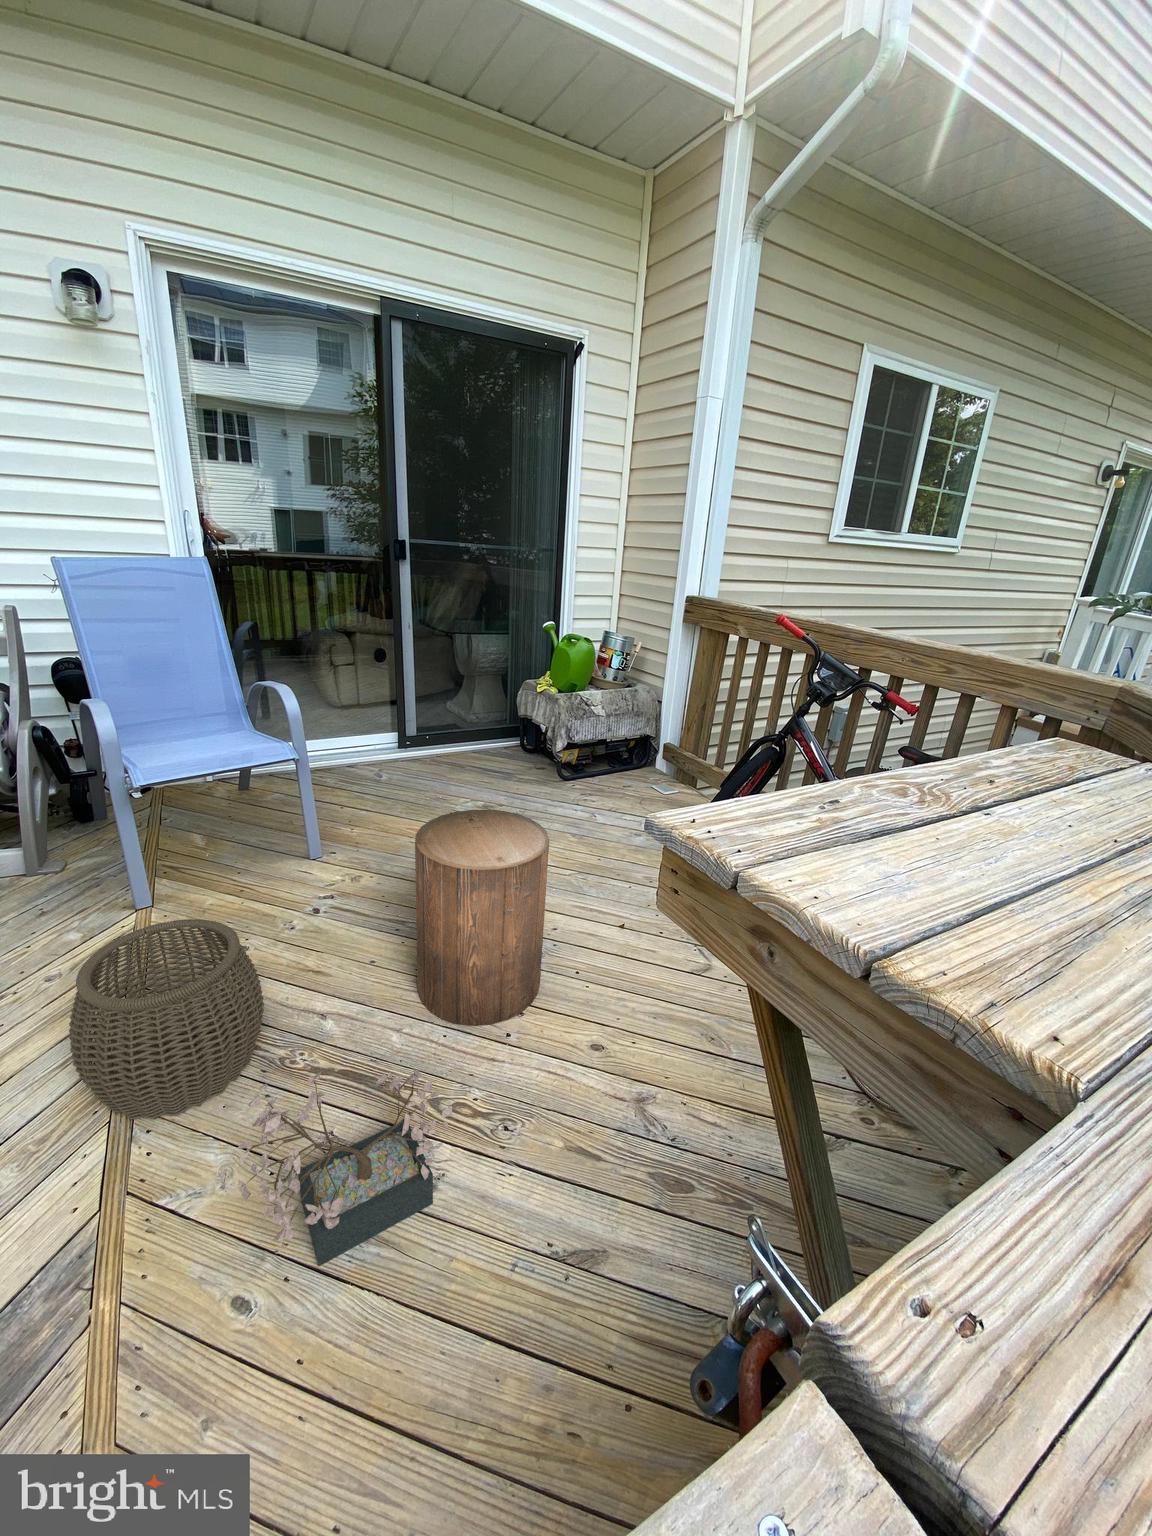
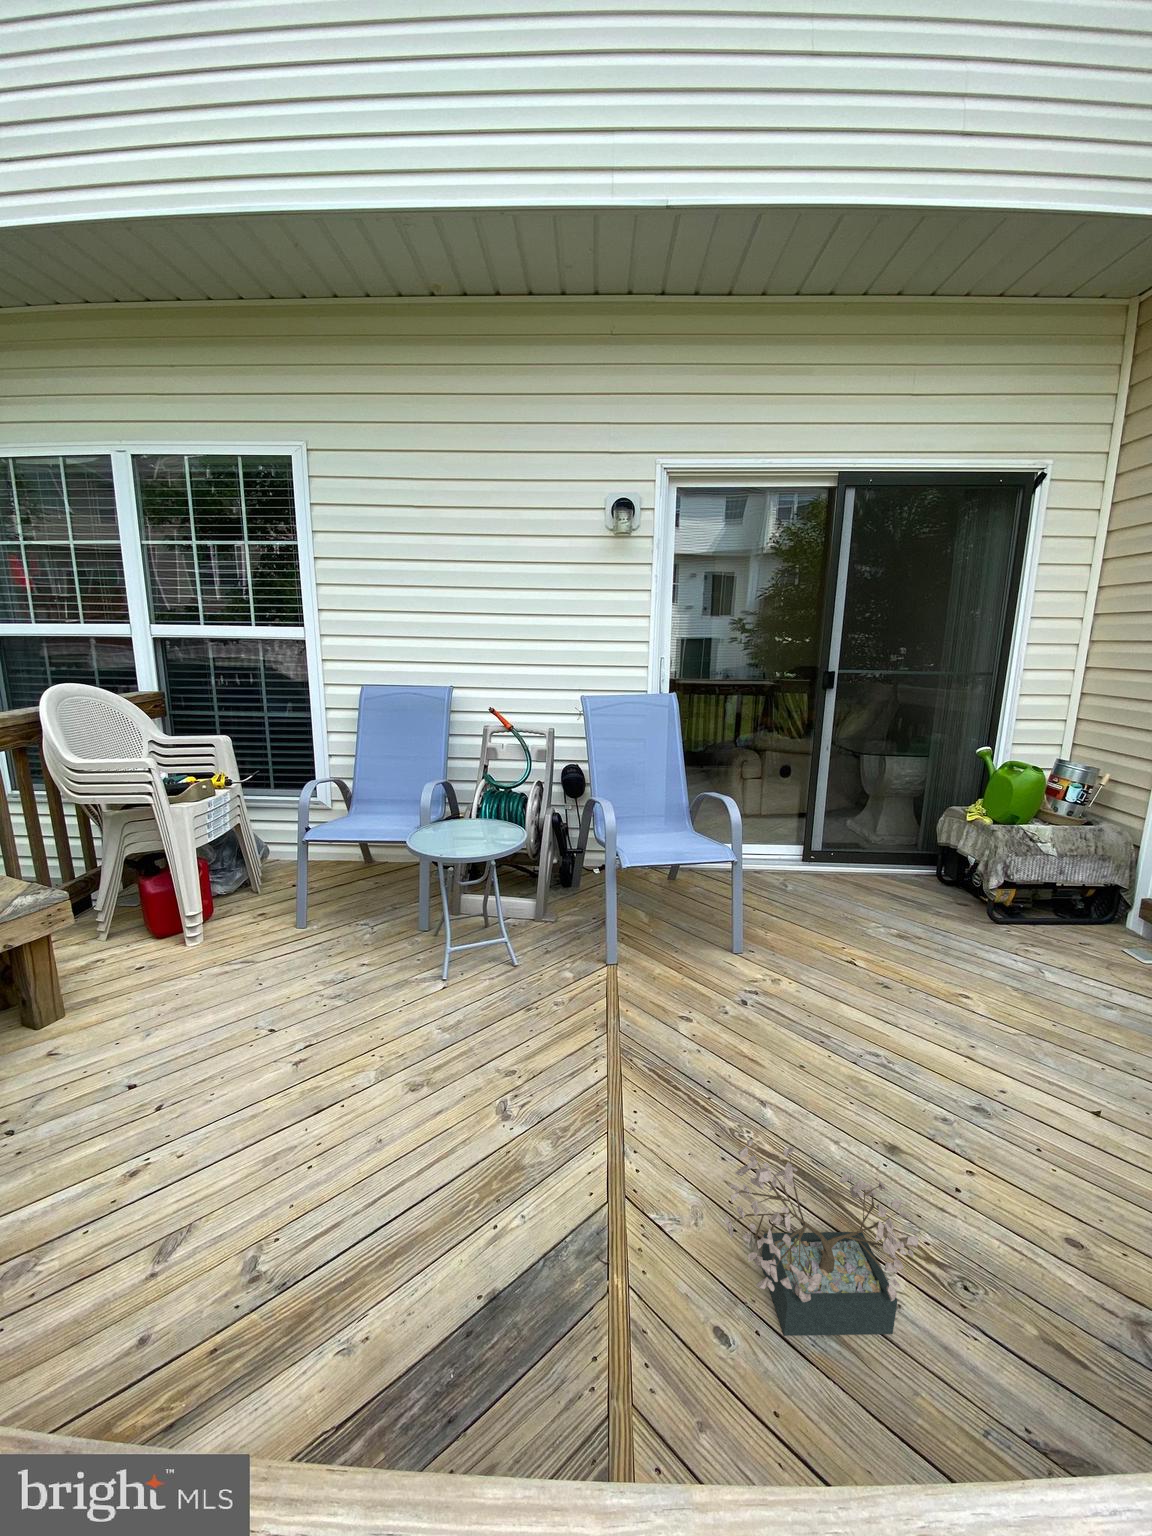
stool: present [415,810,549,1026] -> none [849,935,1020,1174]
woven basket: present [69,919,264,1119] -> none [590,980,722,1143]

